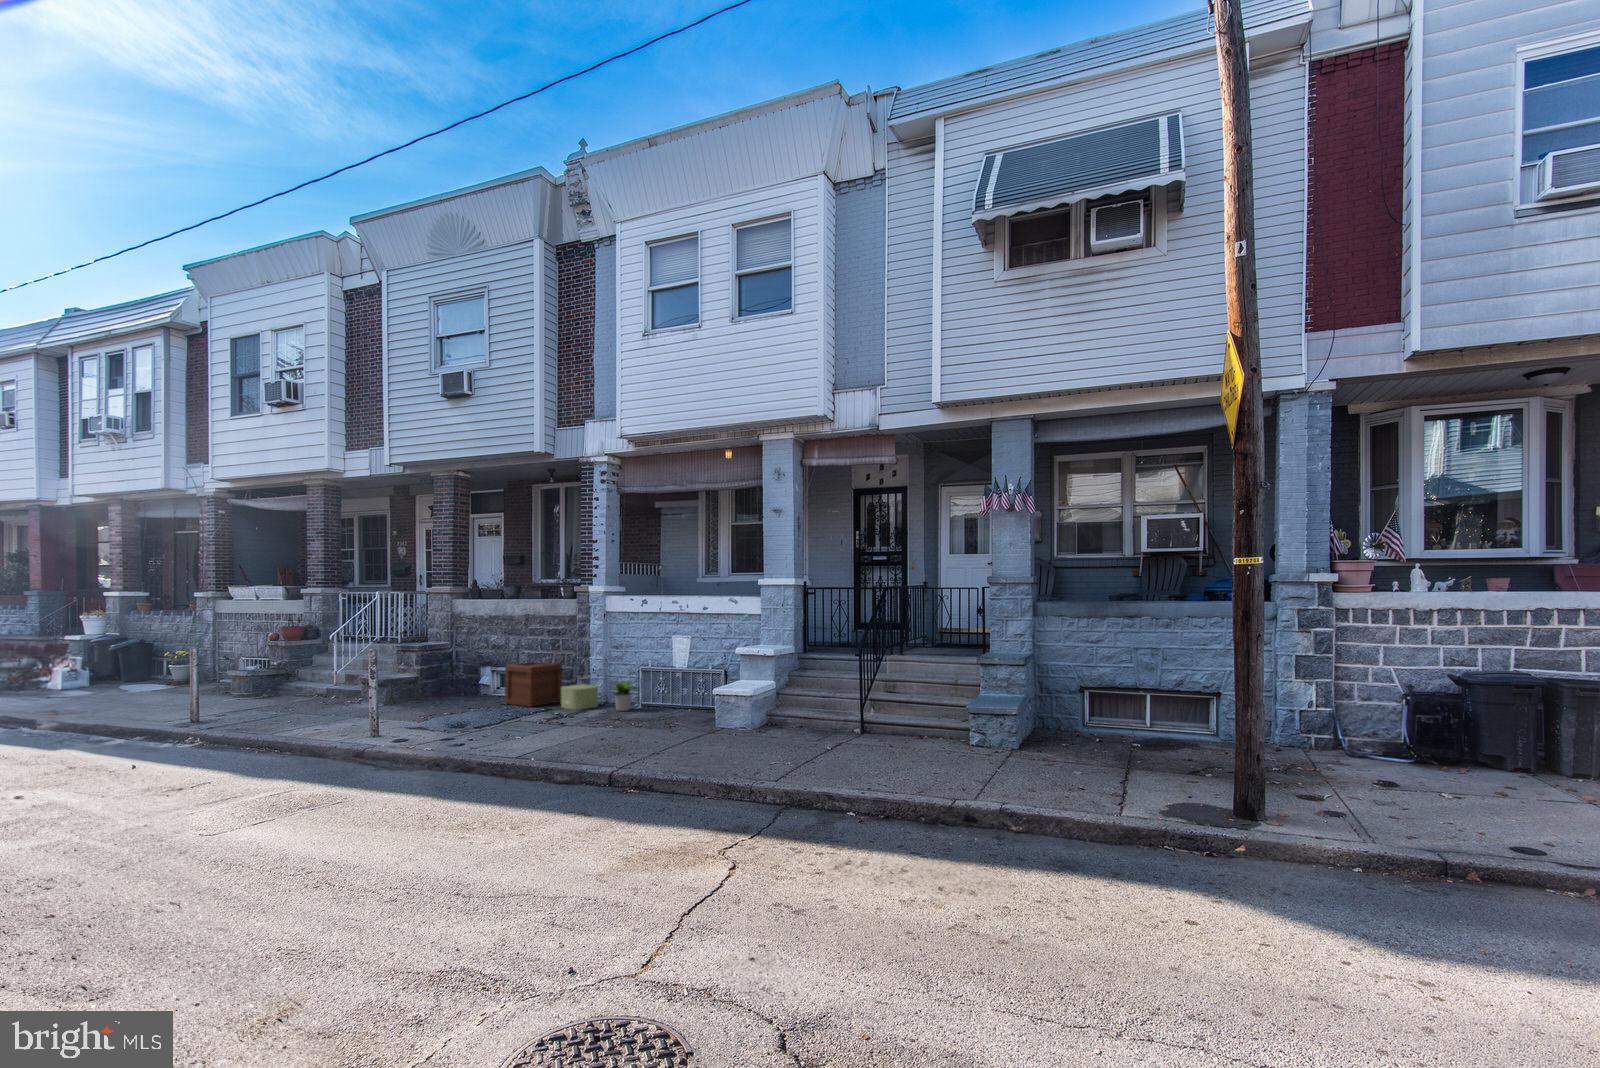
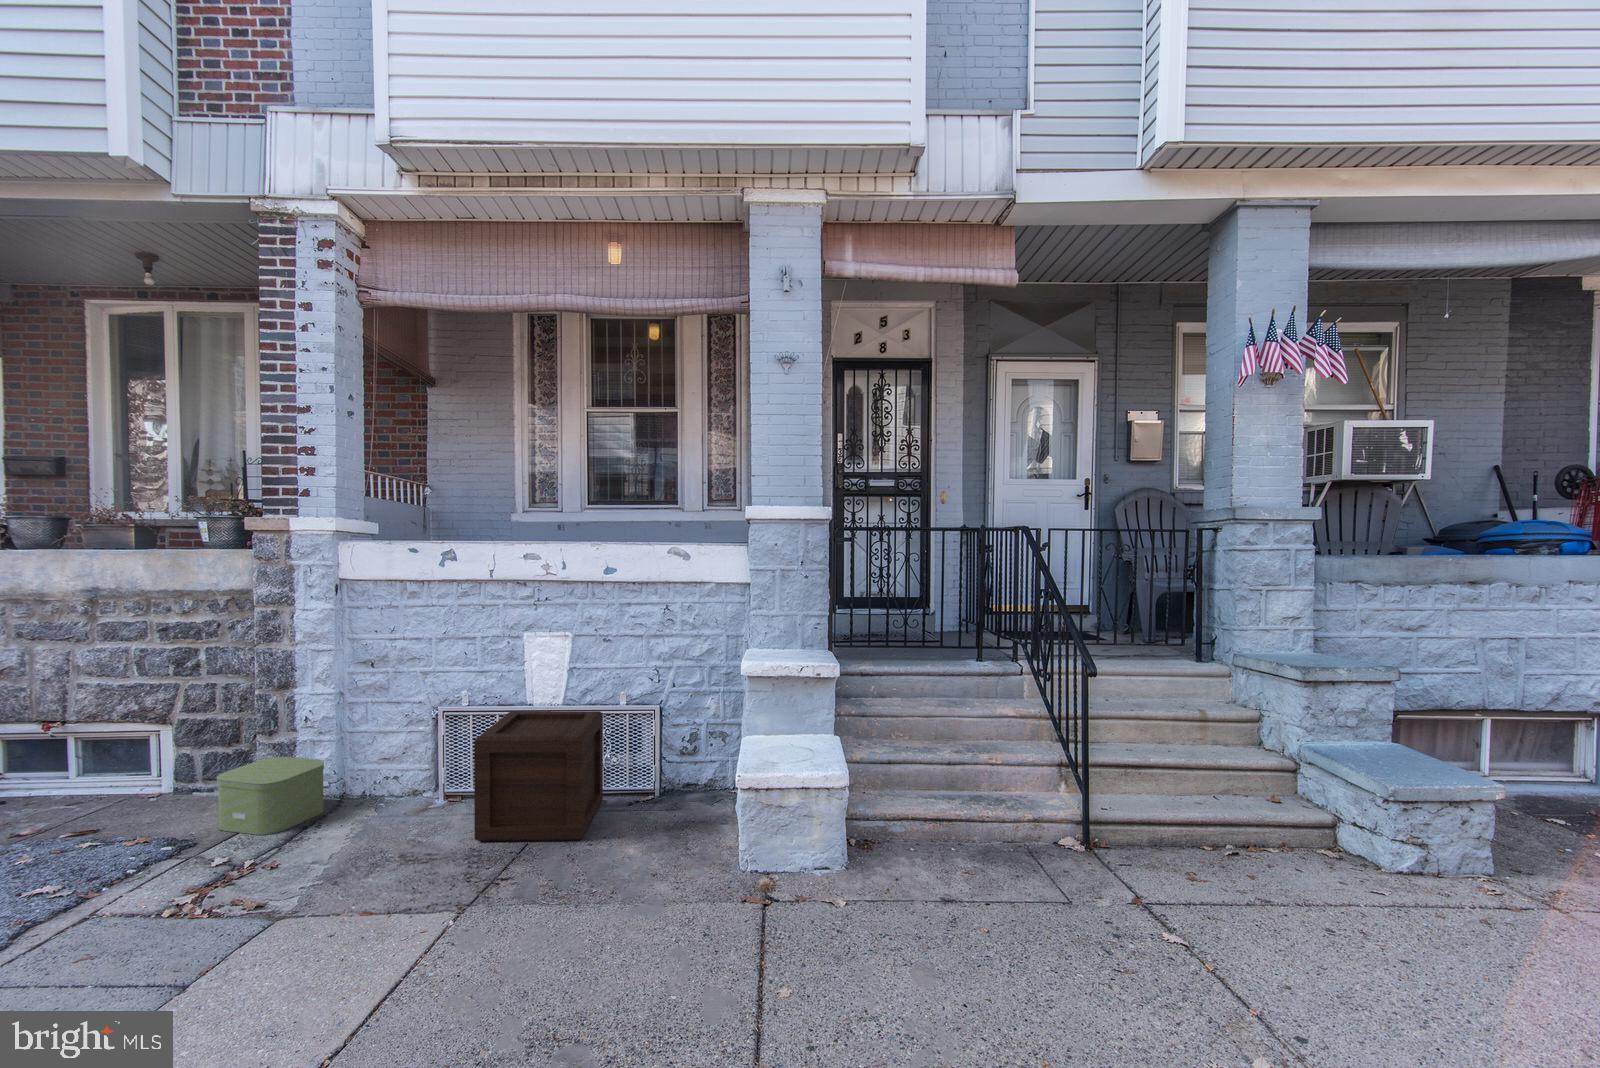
wooden crate: present [505,662,562,707] -> present [474,711,603,841]
potted plant: present [610,681,637,711] -> none [363,744,448,825]

